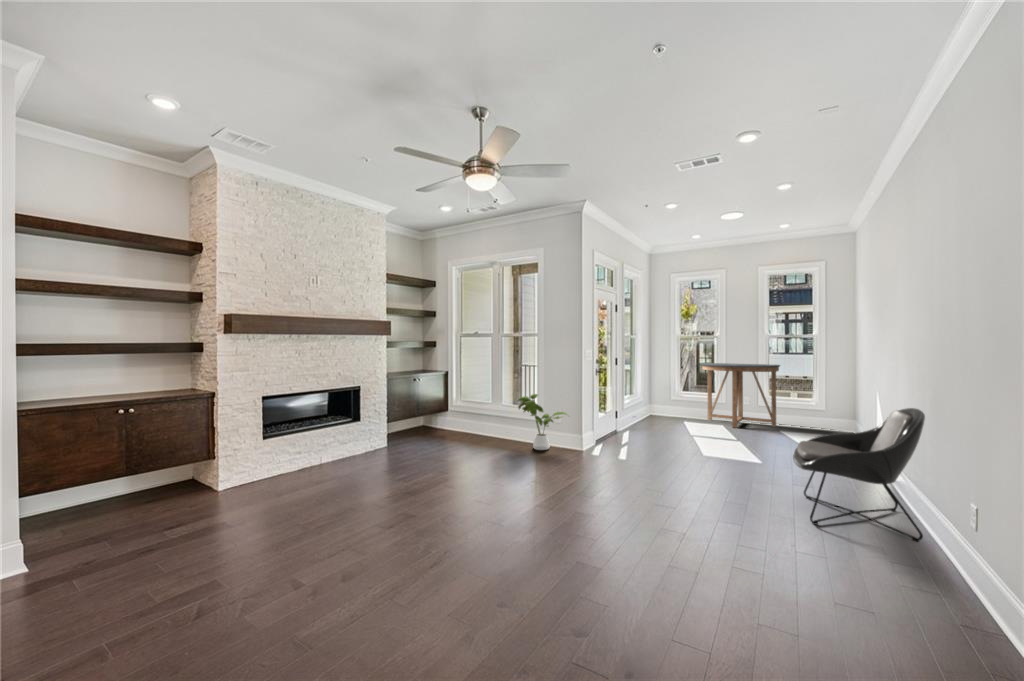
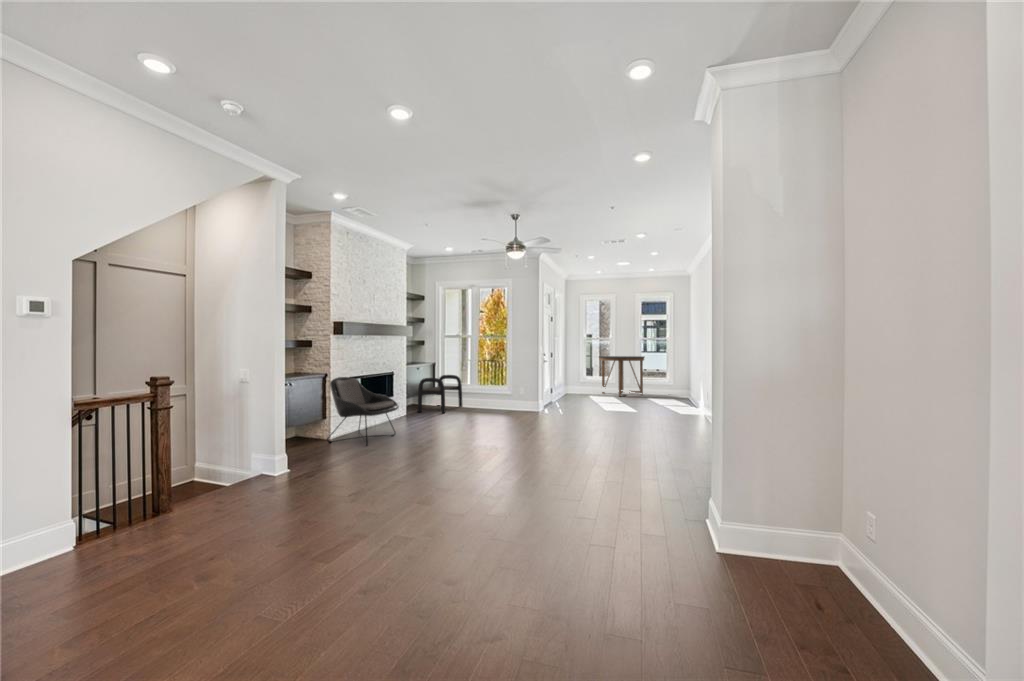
bench: none [408,388,480,446] -> present [418,375,462,413]
house plant: present [518,394,568,450] -> none [496,375,532,412]
lounge chair: present [793,408,925,542] -> present [327,377,399,446]

